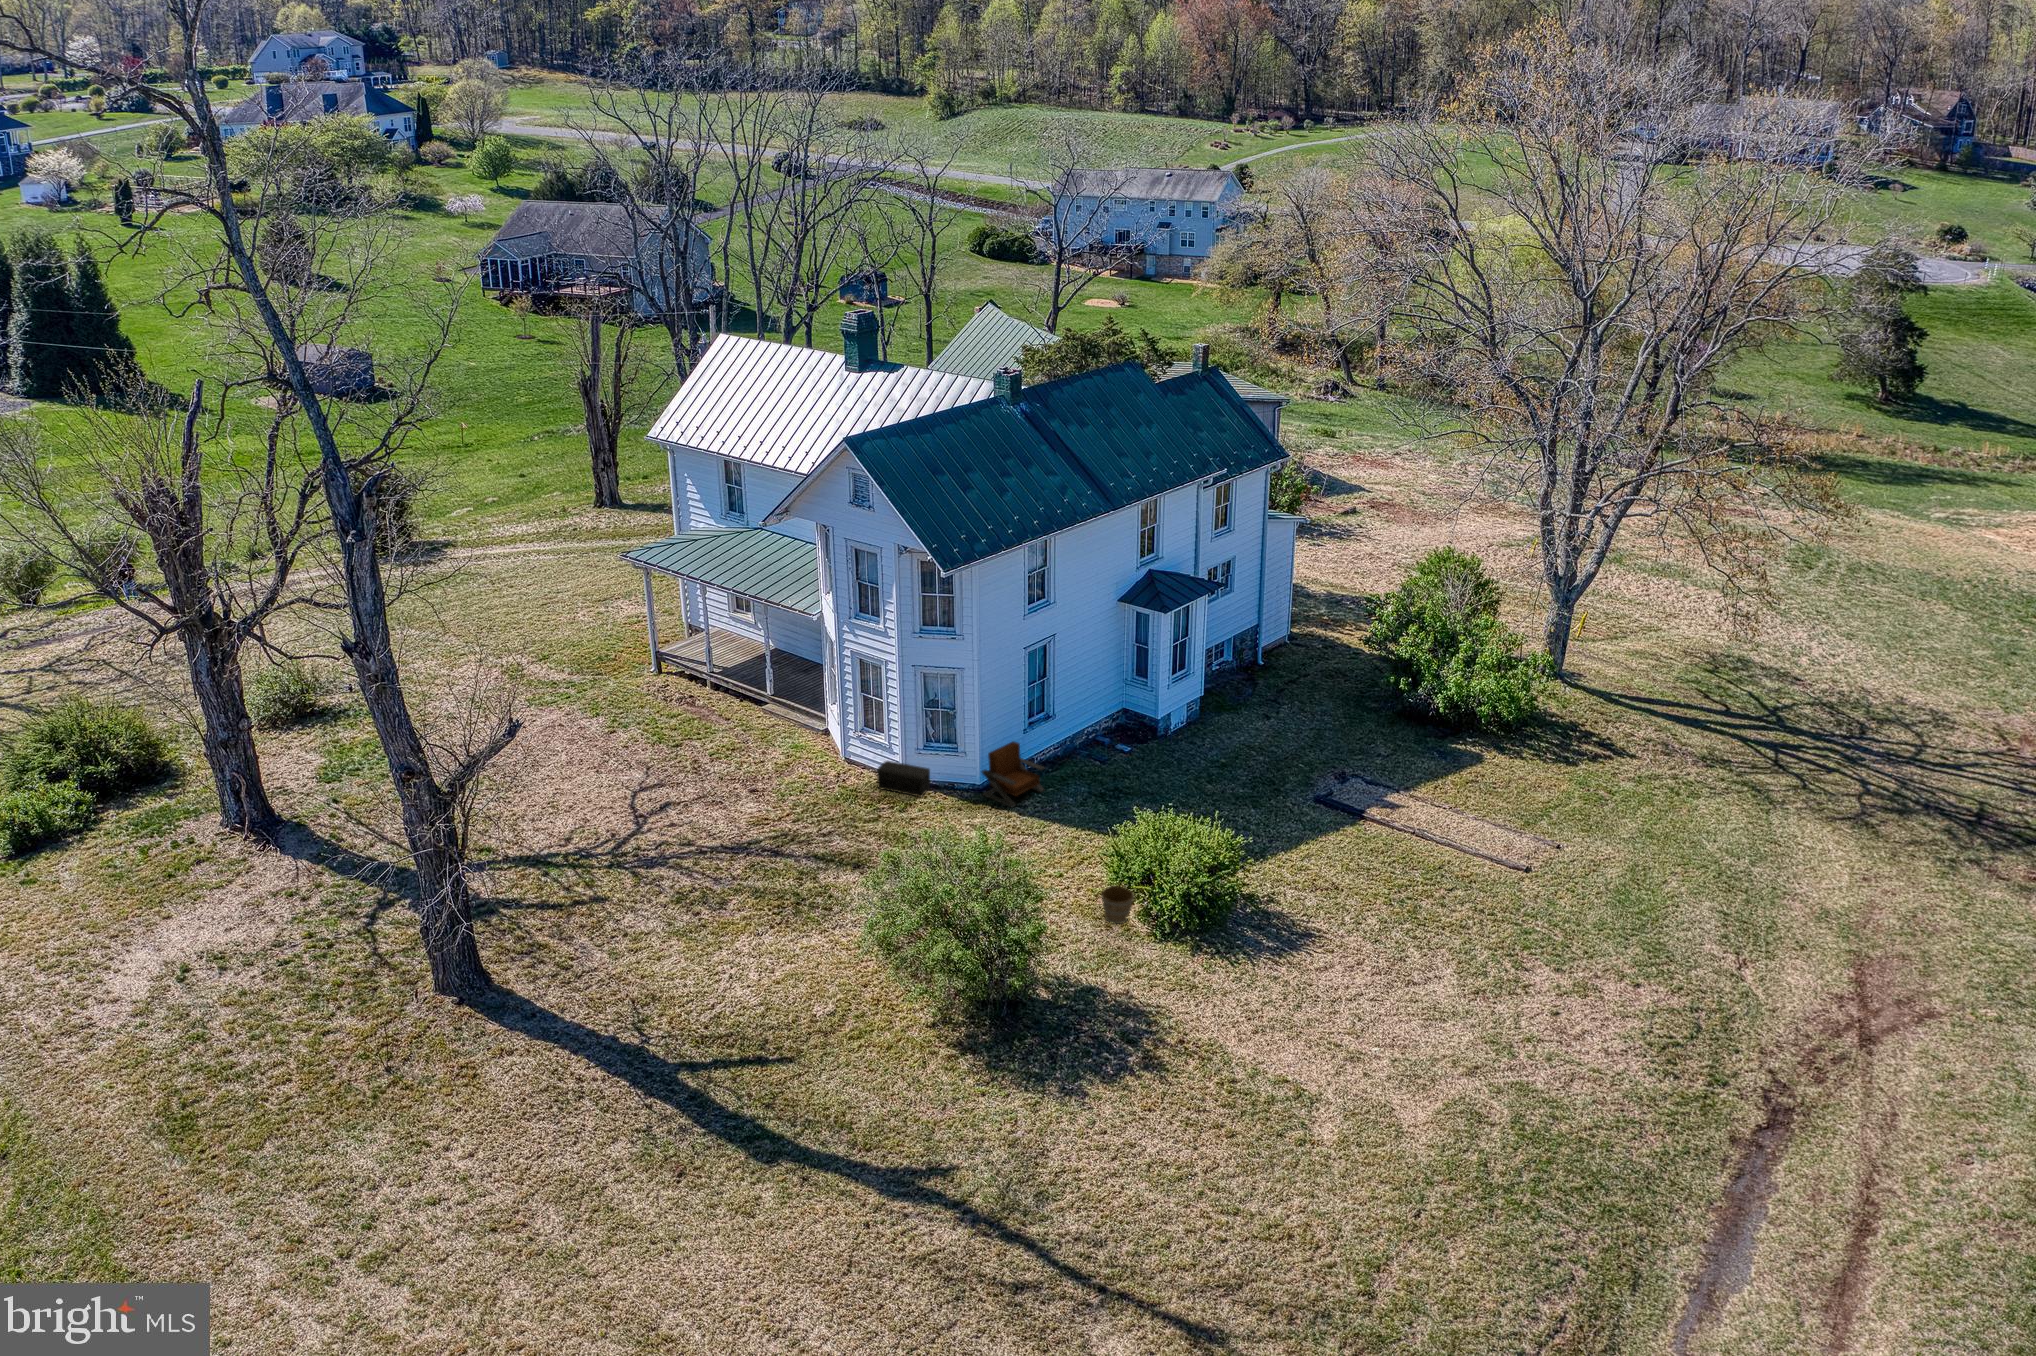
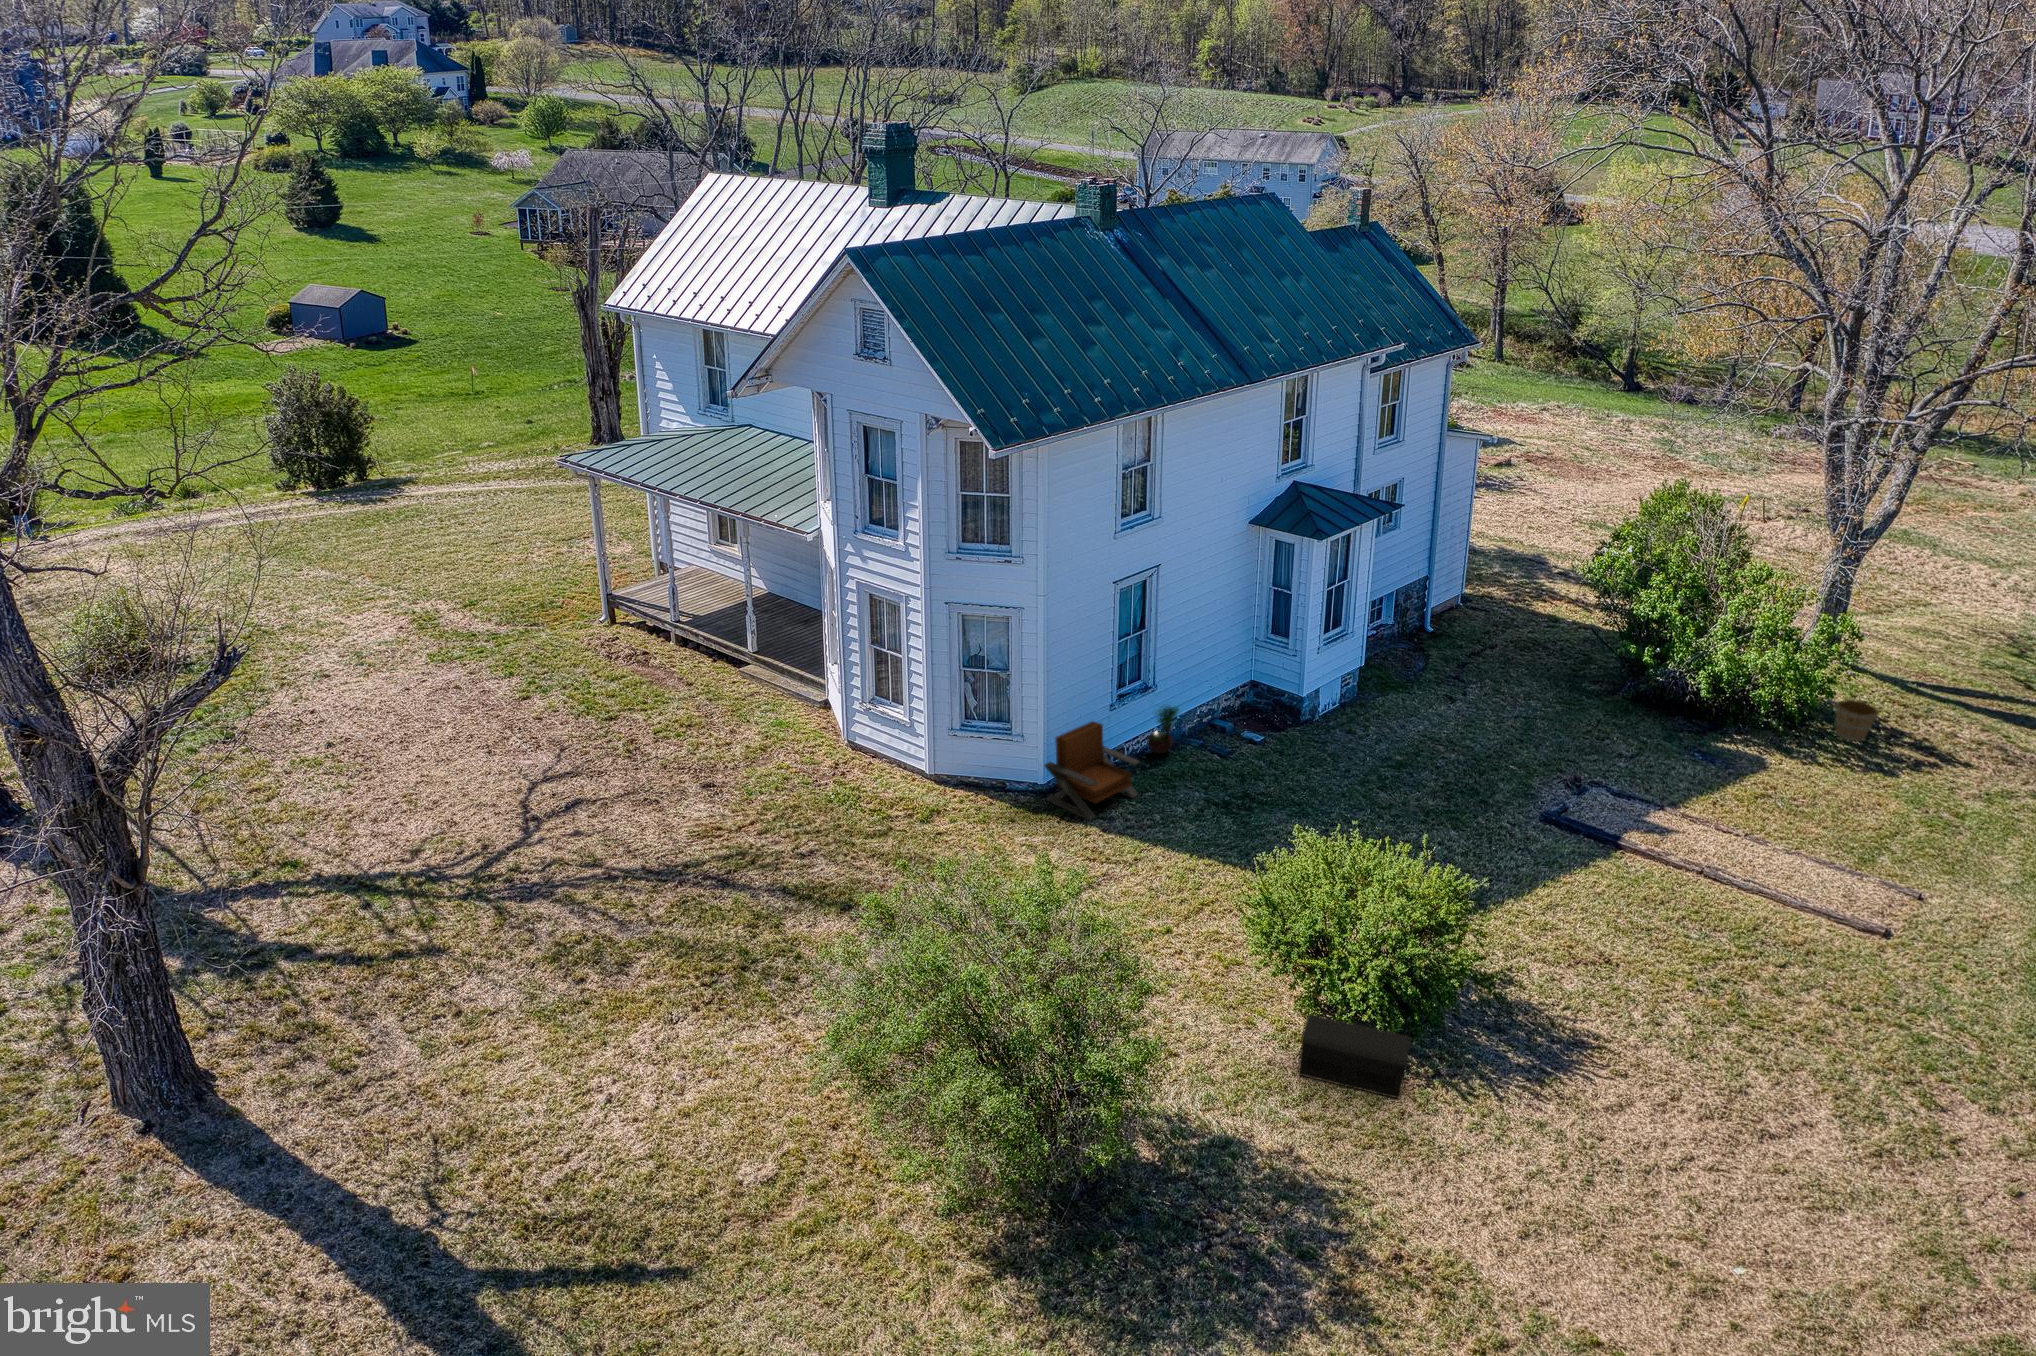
potted tree: none [1051,727,1075,761] -> present [1148,706,1179,753]
storage bench: present [877,761,930,797] -> present [1298,1015,1411,1099]
wooden bucket: present [1101,885,1135,924] -> present [1835,700,1880,741]

